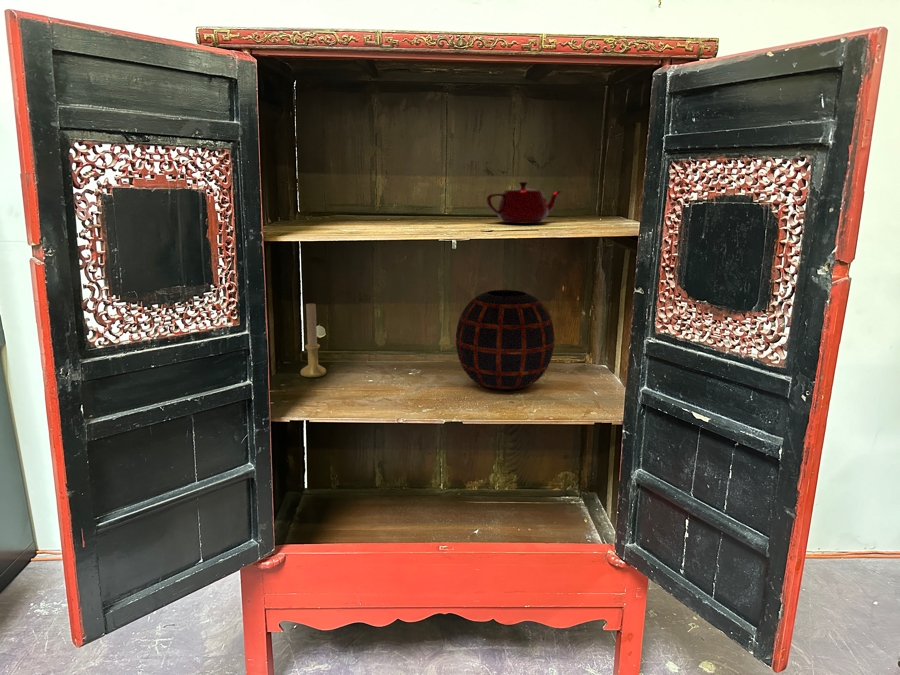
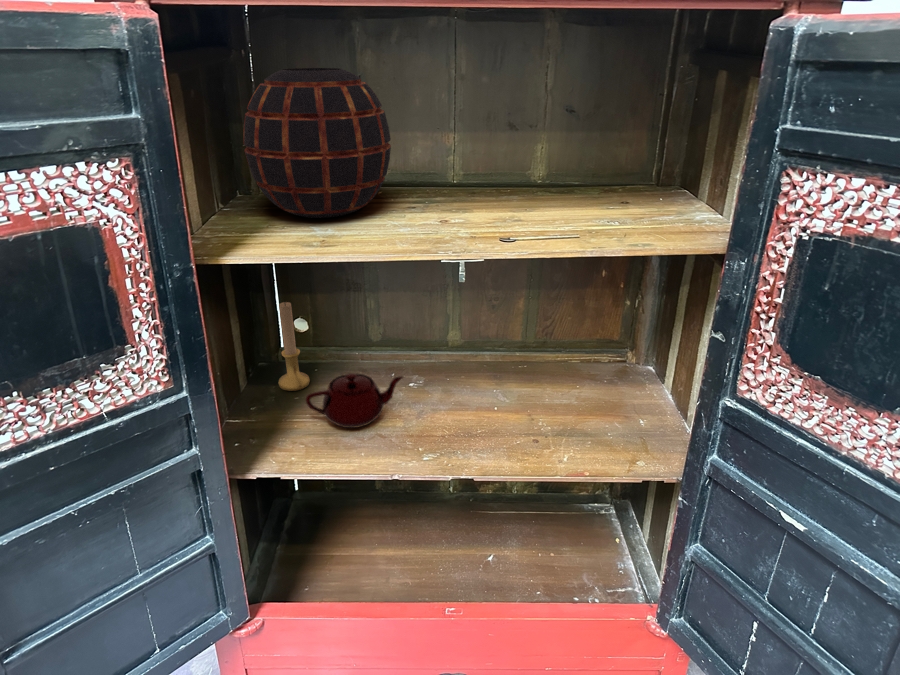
teapot: present [486,182,561,223] -> present [306,373,403,428]
decorative vase: present [456,290,555,390] -> present [243,68,391,218]

